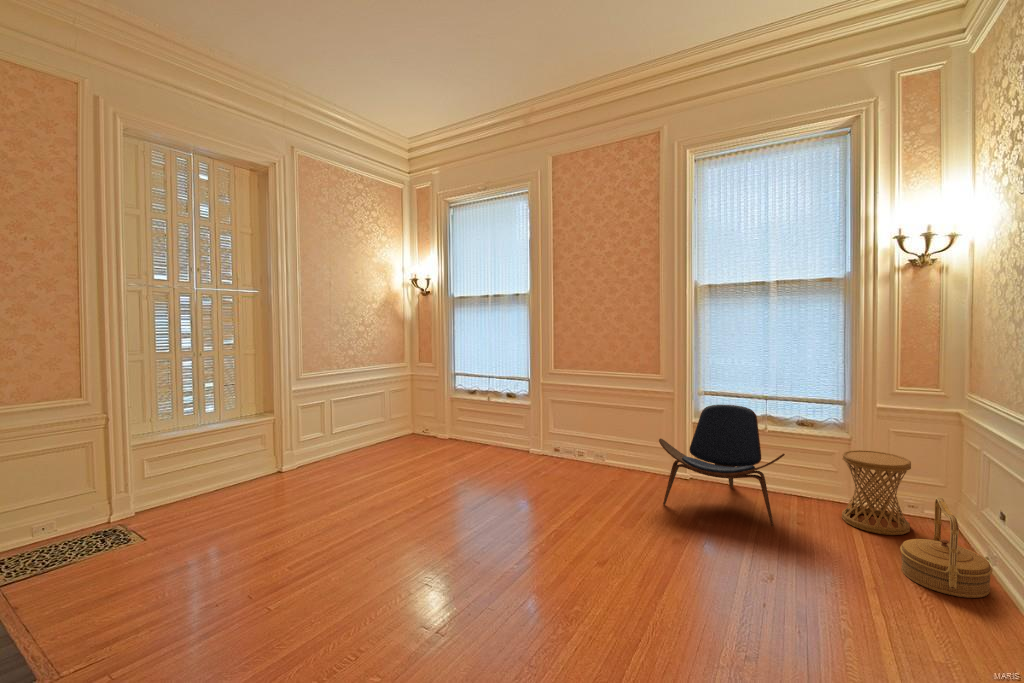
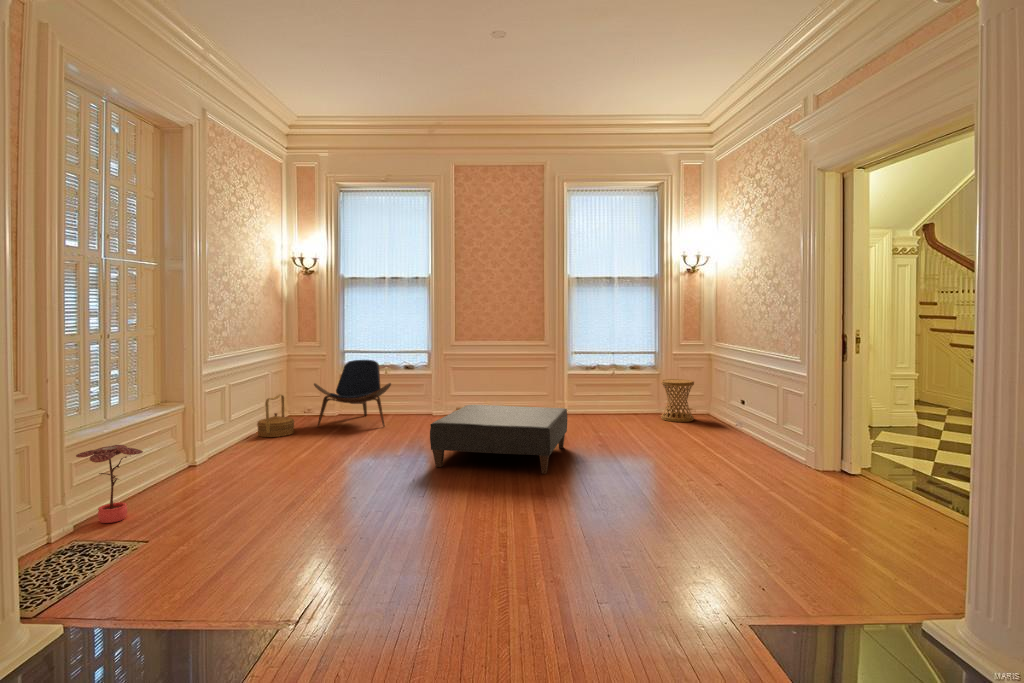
lounge chair: present [659,405,785,526] -> present [314,360,391,427]
ottoman: none [379,459,597,608] -> present [430,405,568,474]
potted plant: none [24,473,90,549] -> present [76,445,143,523]
woven basket: present [900,498,993,598] -> present [257,394,295,437]

